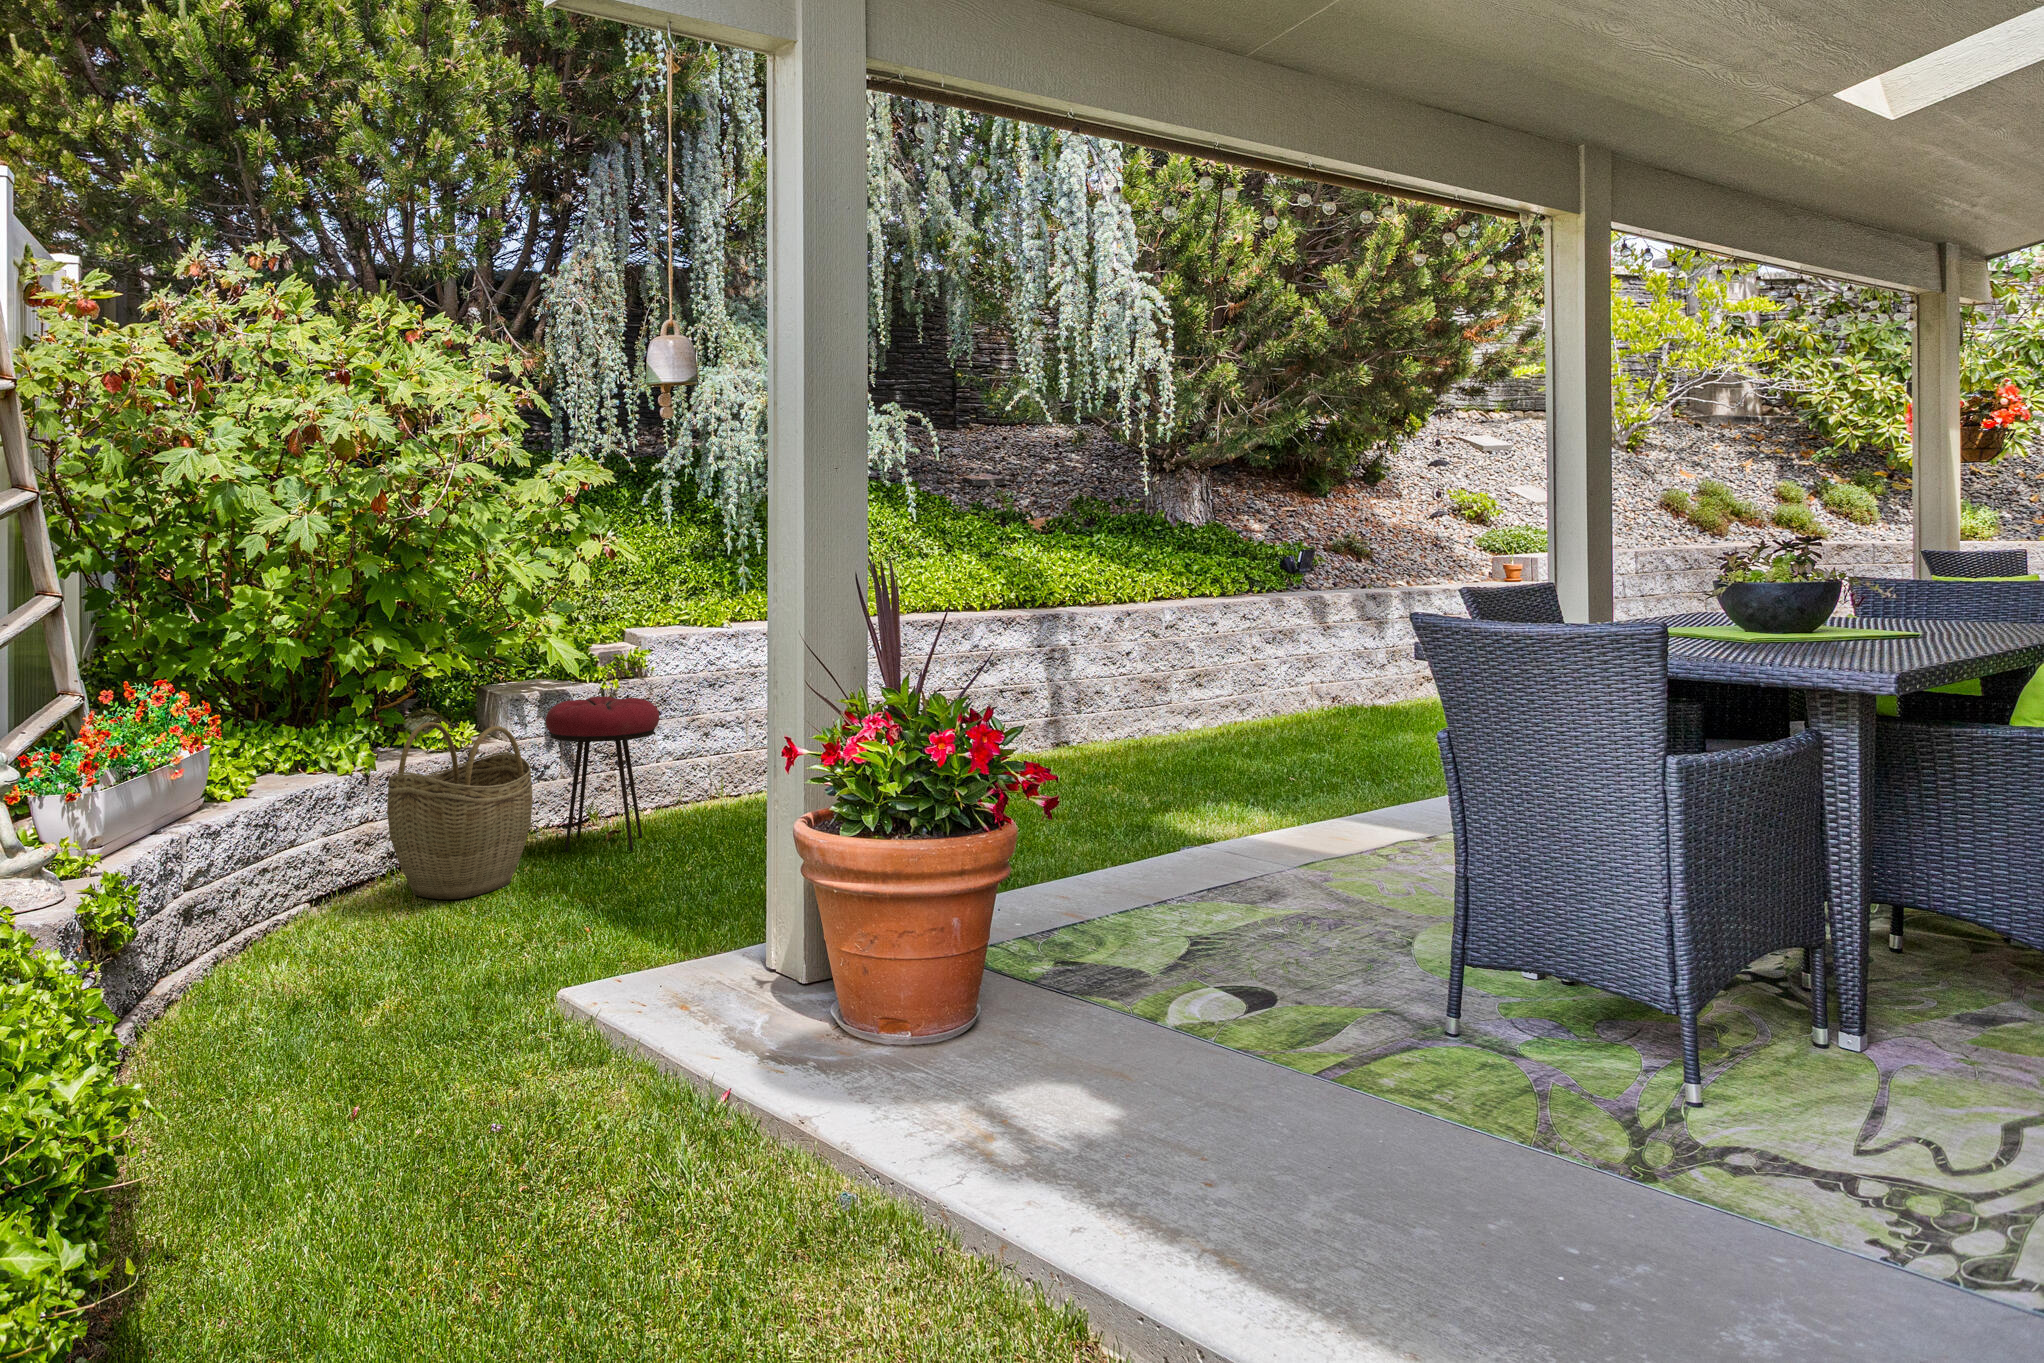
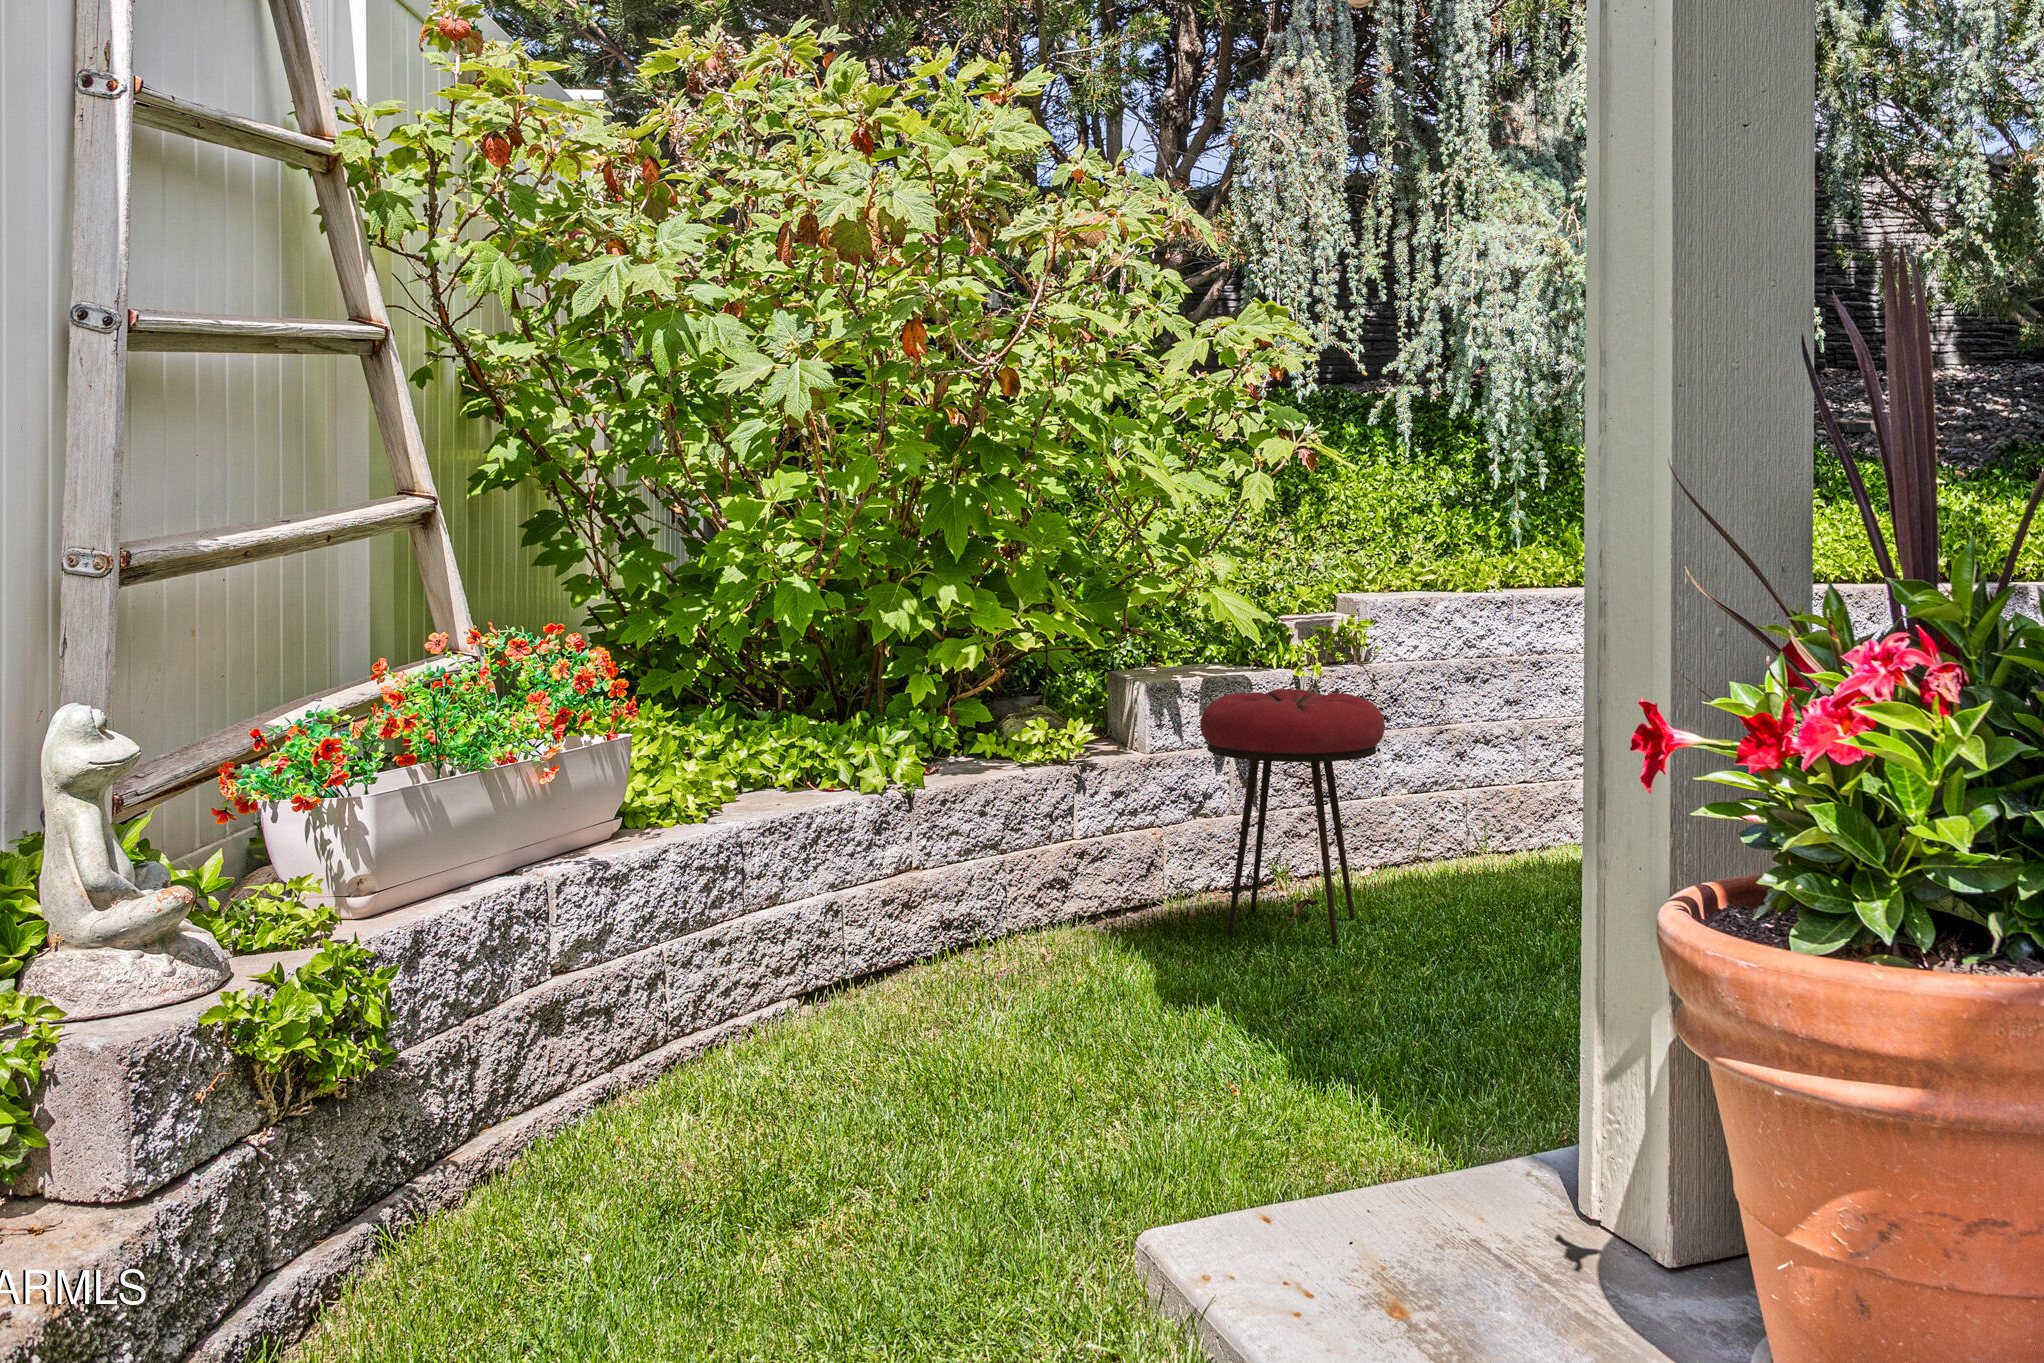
woven basket: present [387,722,533,899] -> none [934,716,1166,1011]

